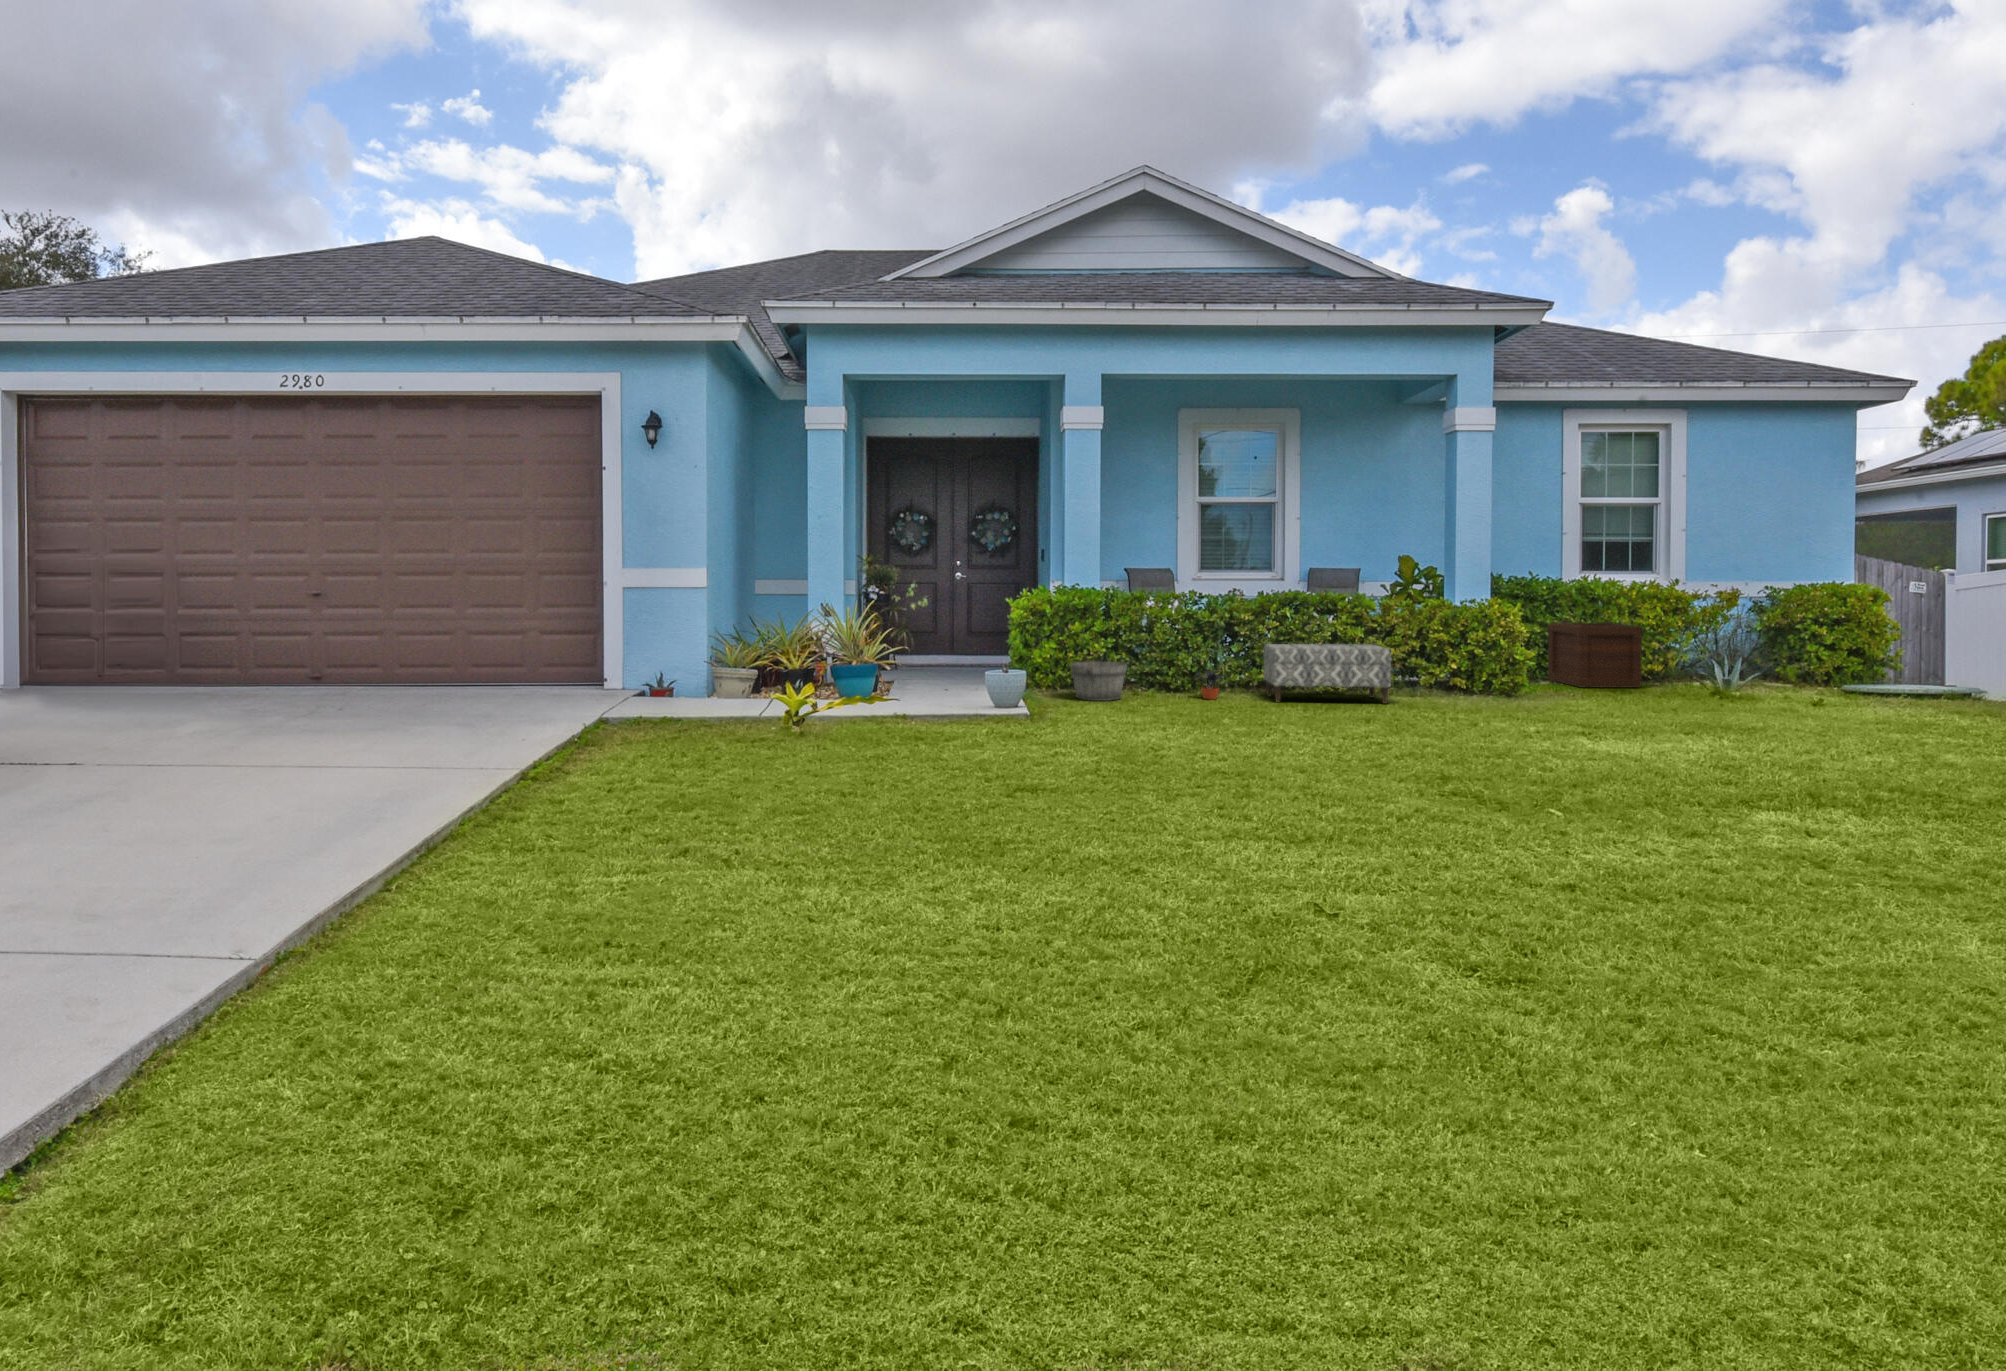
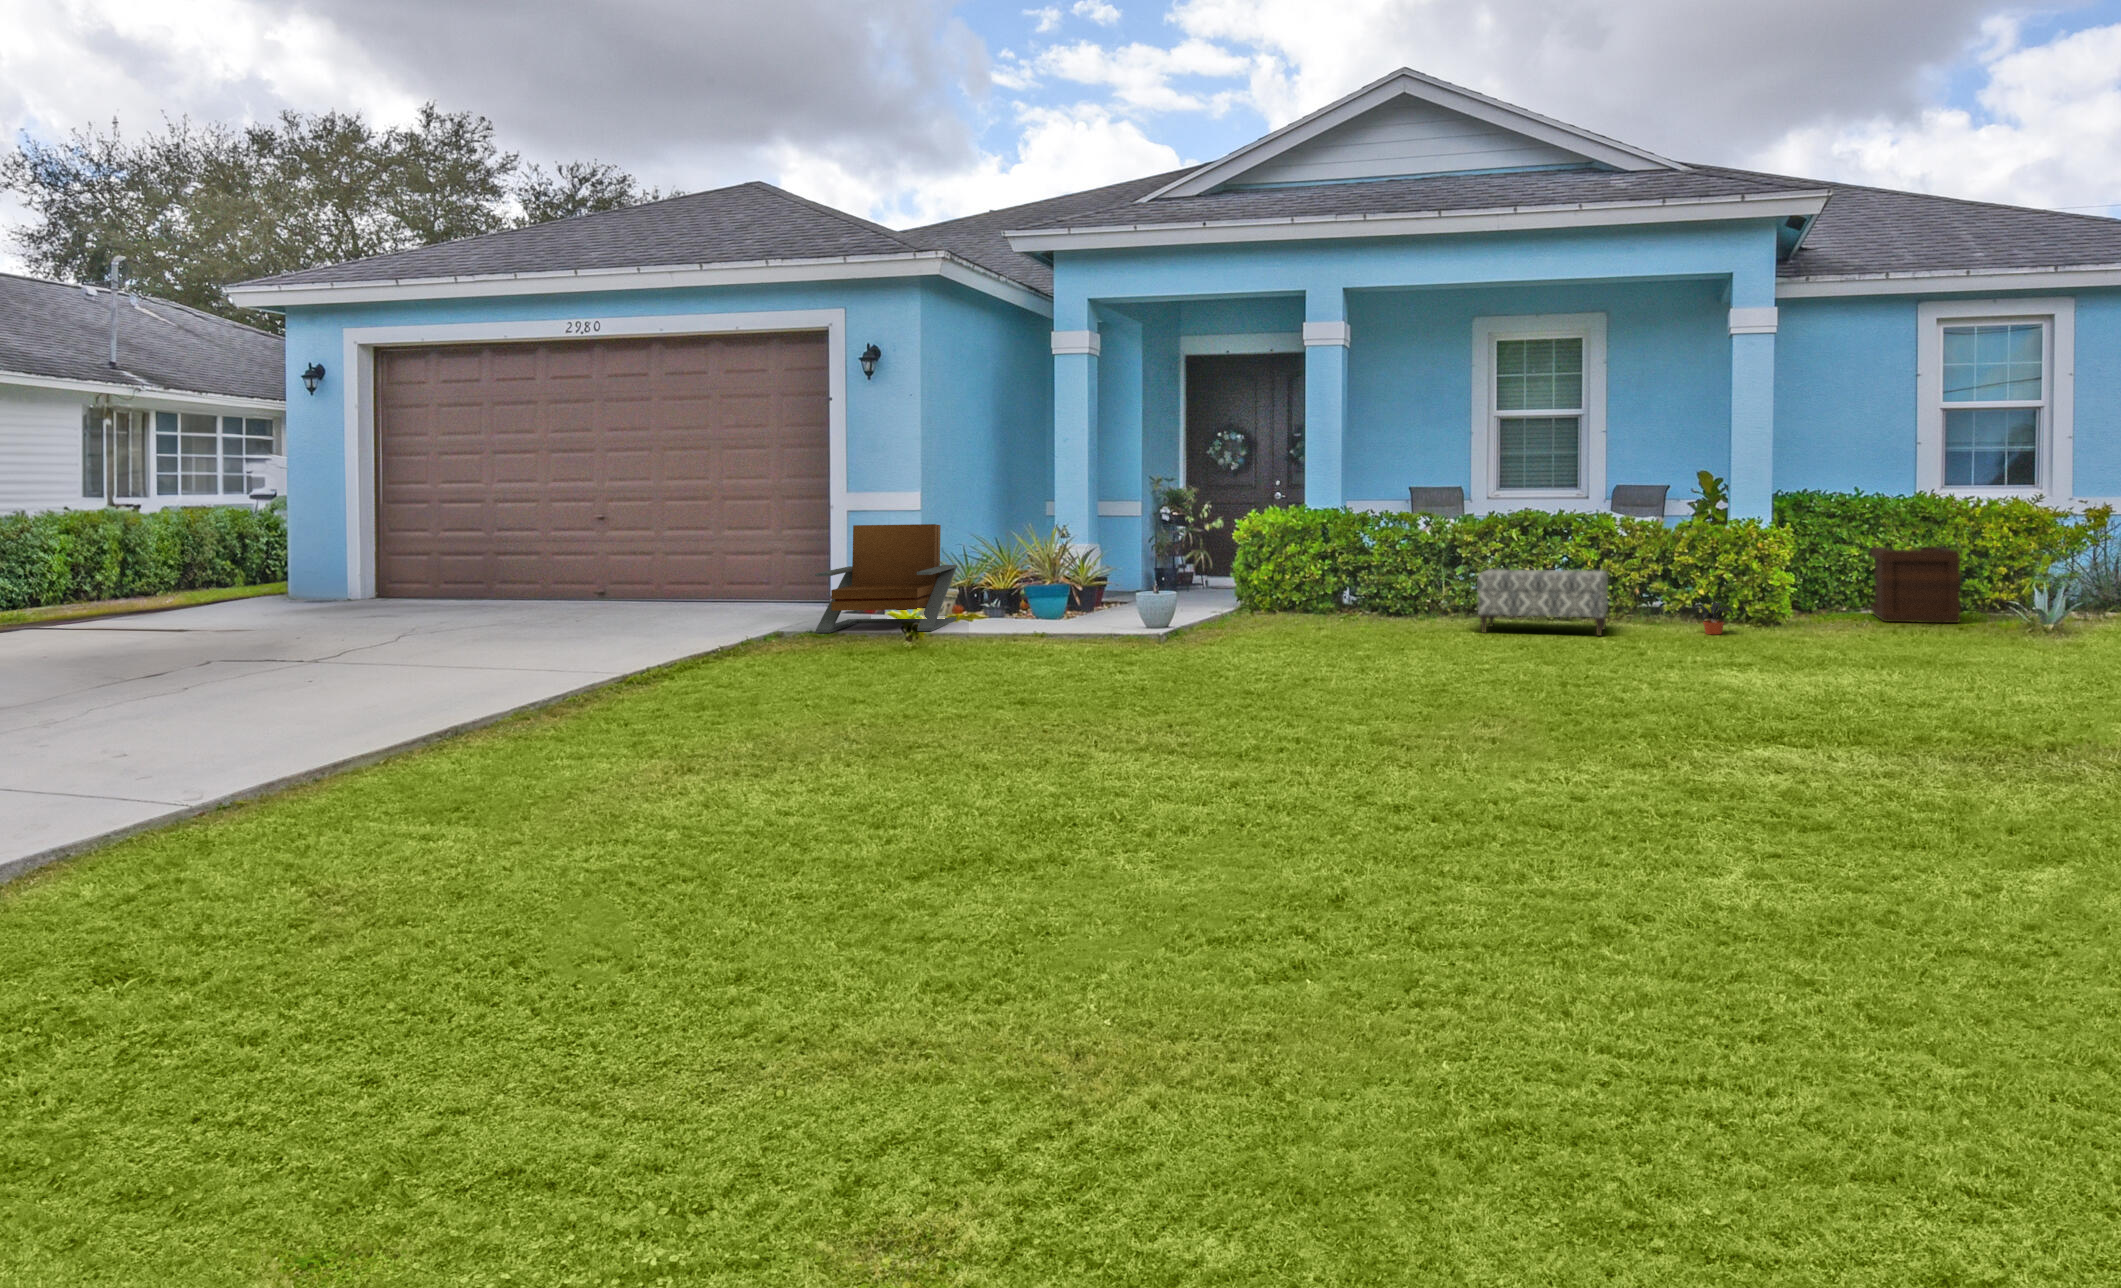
lounge chair: none [623,601,744,713] -> present [815,524,957,633]
wooden bucket: present [1071,653,1126,701] -> none [1274,576,1333,628]
potted plant: present [1194,670,1228,699] -> present [1691,602,1733,634]

